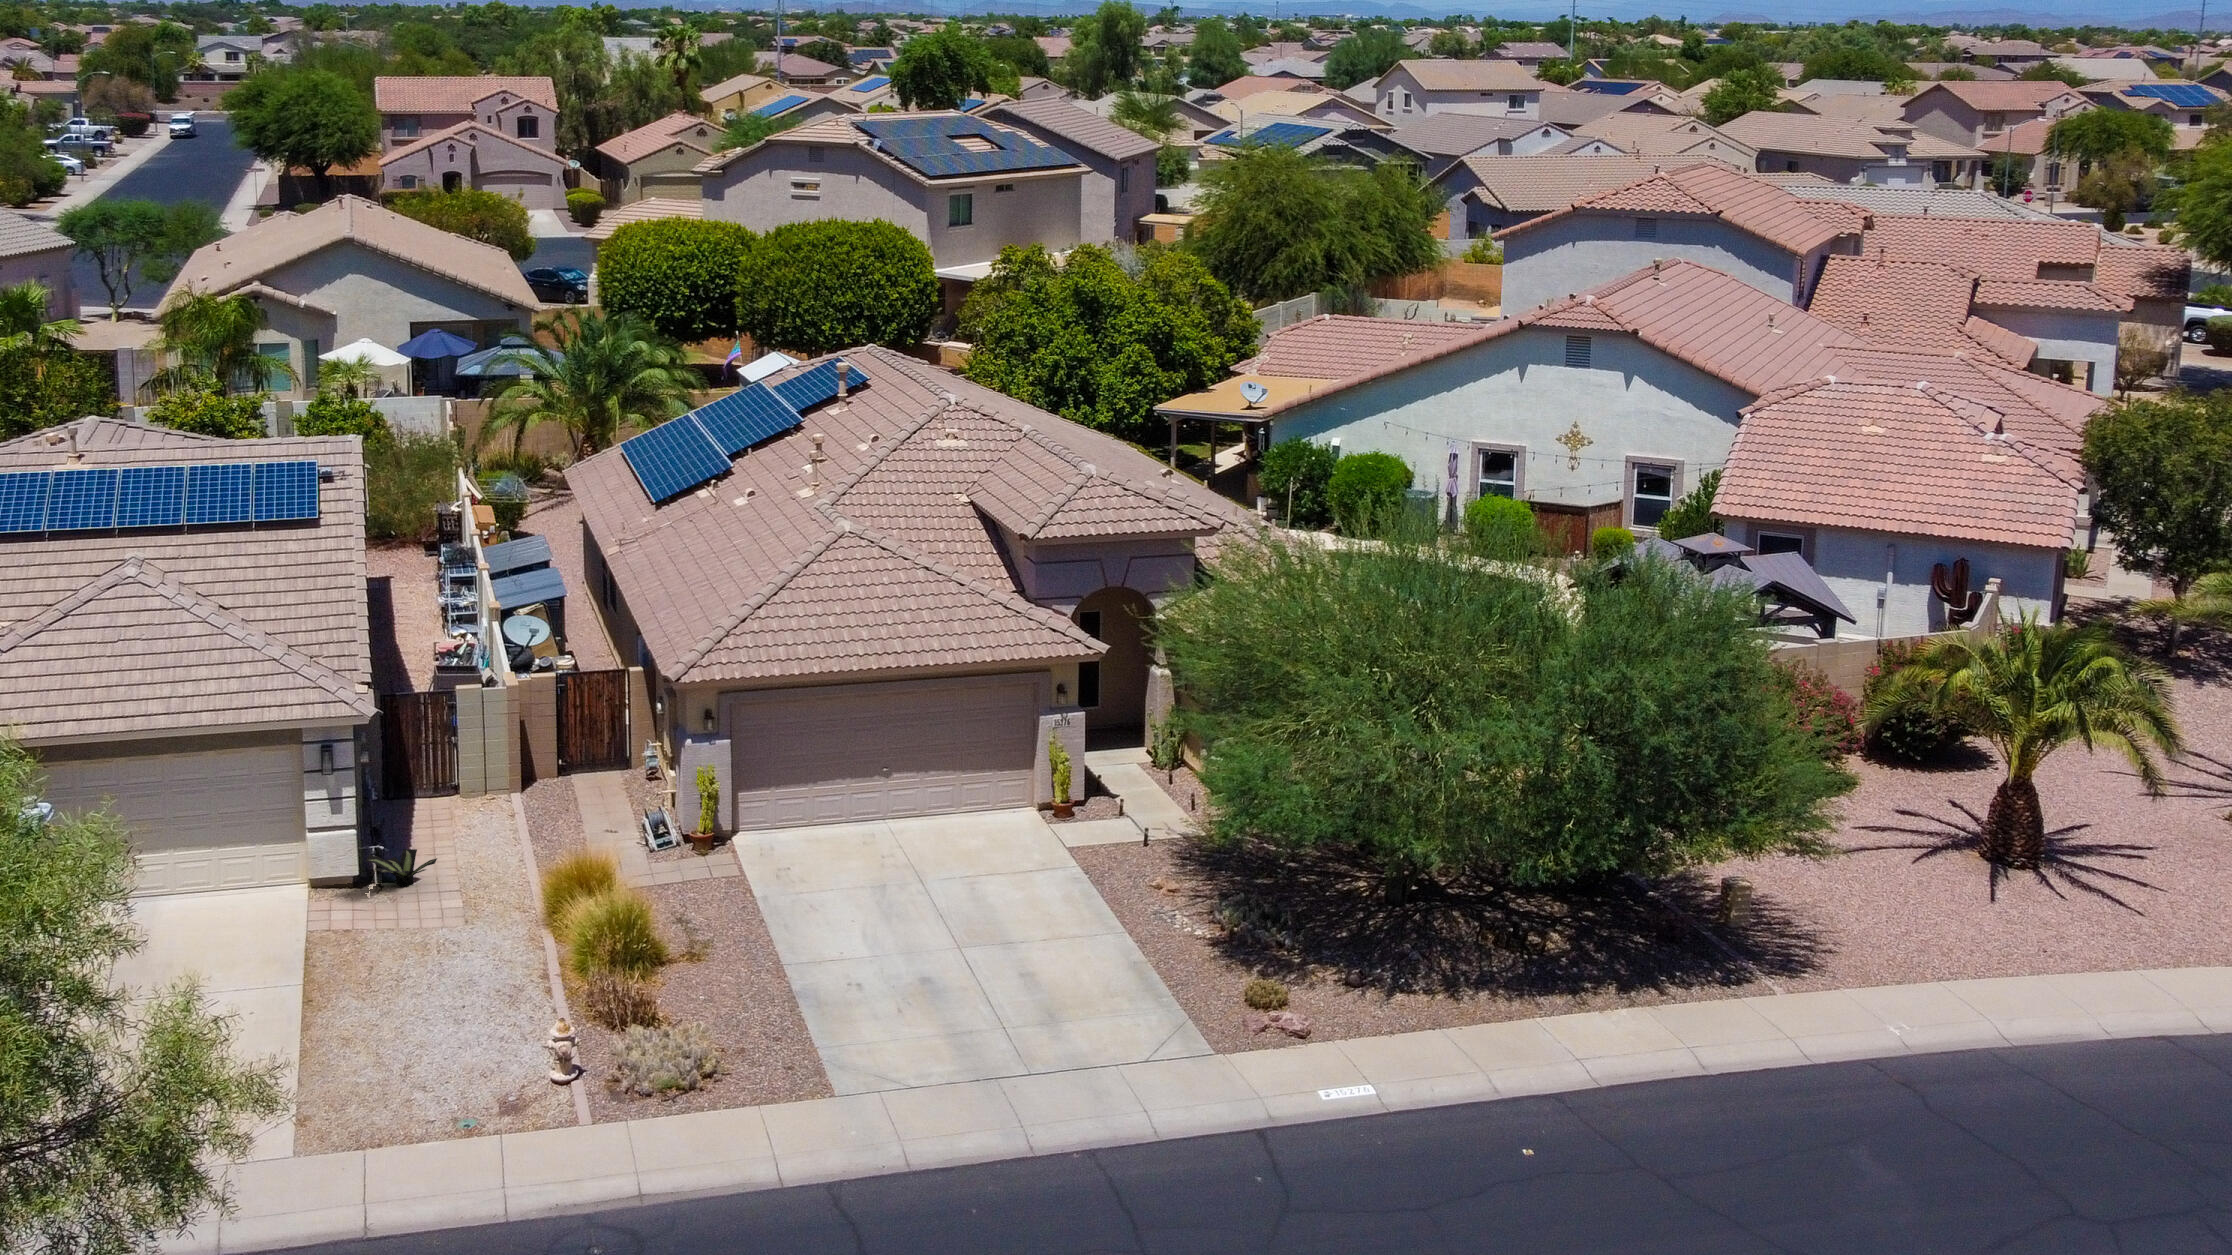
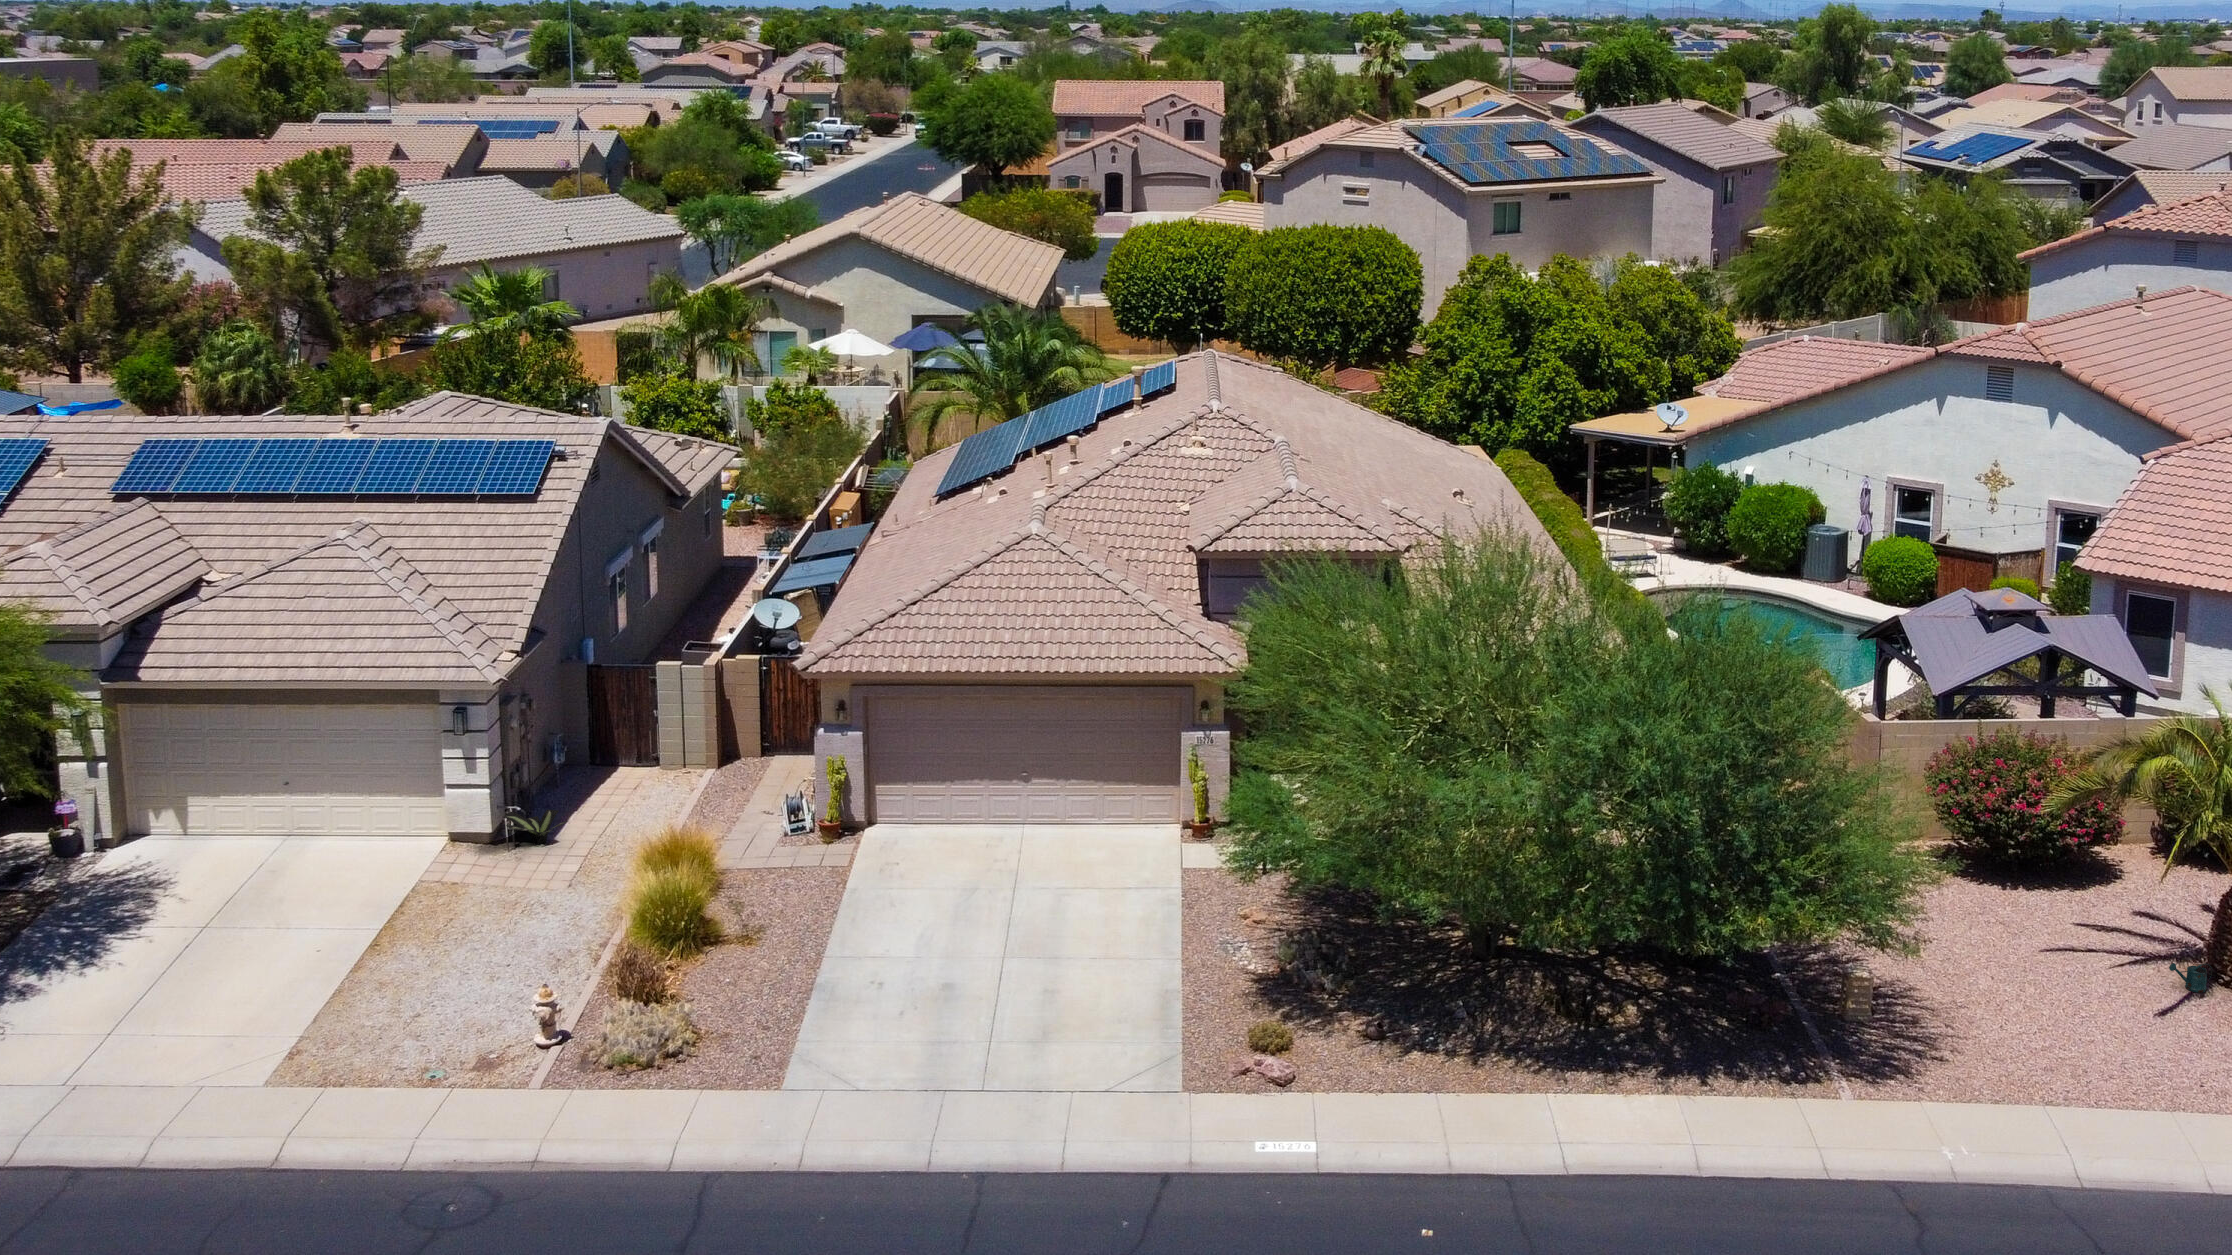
watering can: none [1951,843,1983,869] -> present [2169,963,2212,993]

